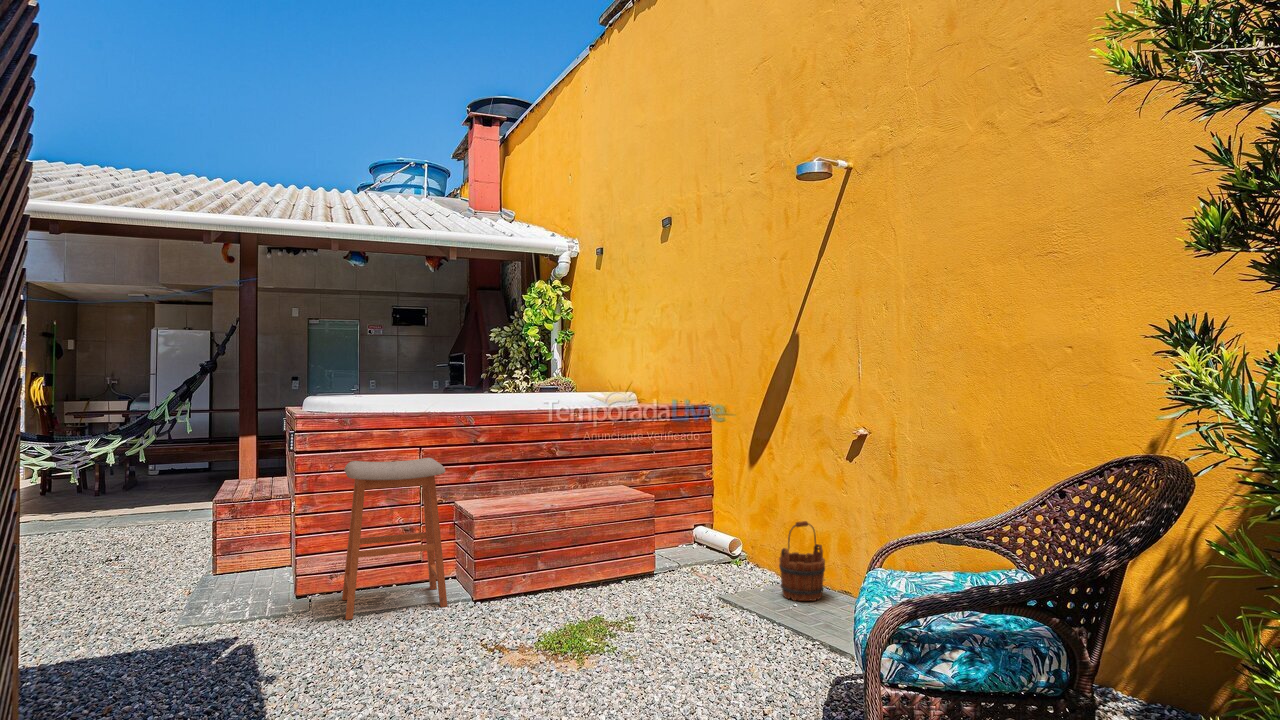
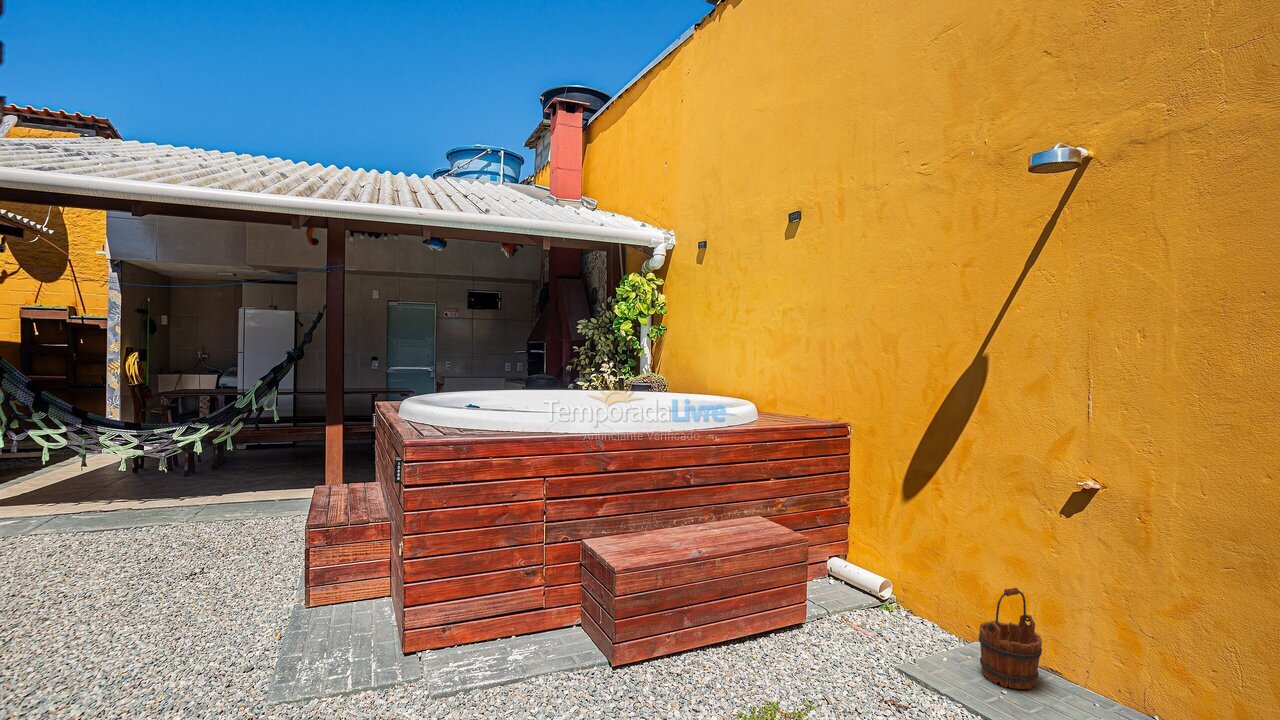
stool: present [342,458,447,620] -> none [456,492,584,699]

